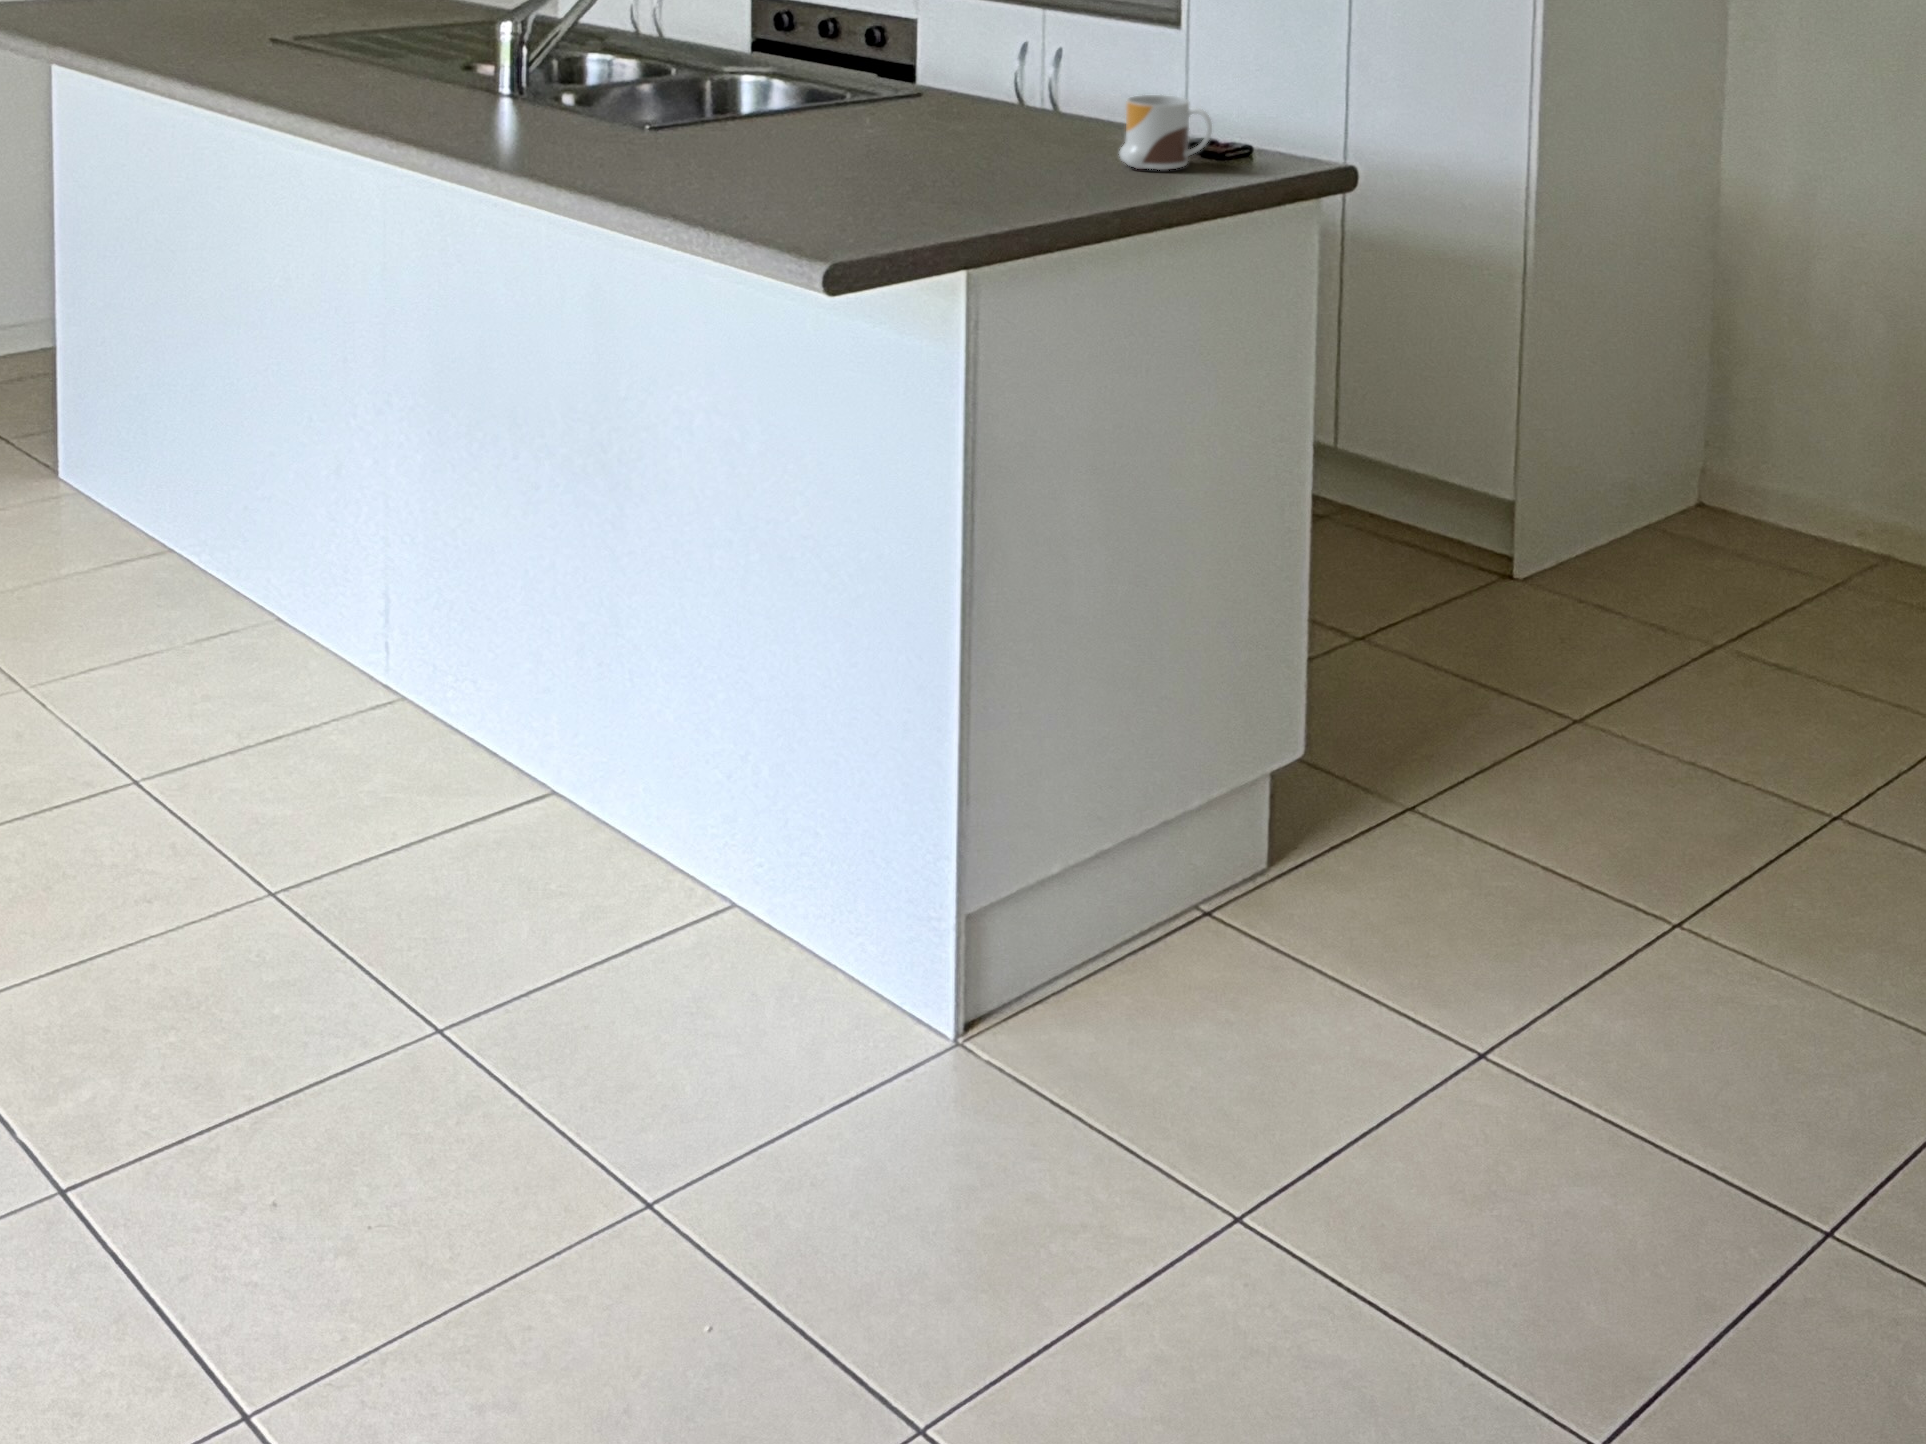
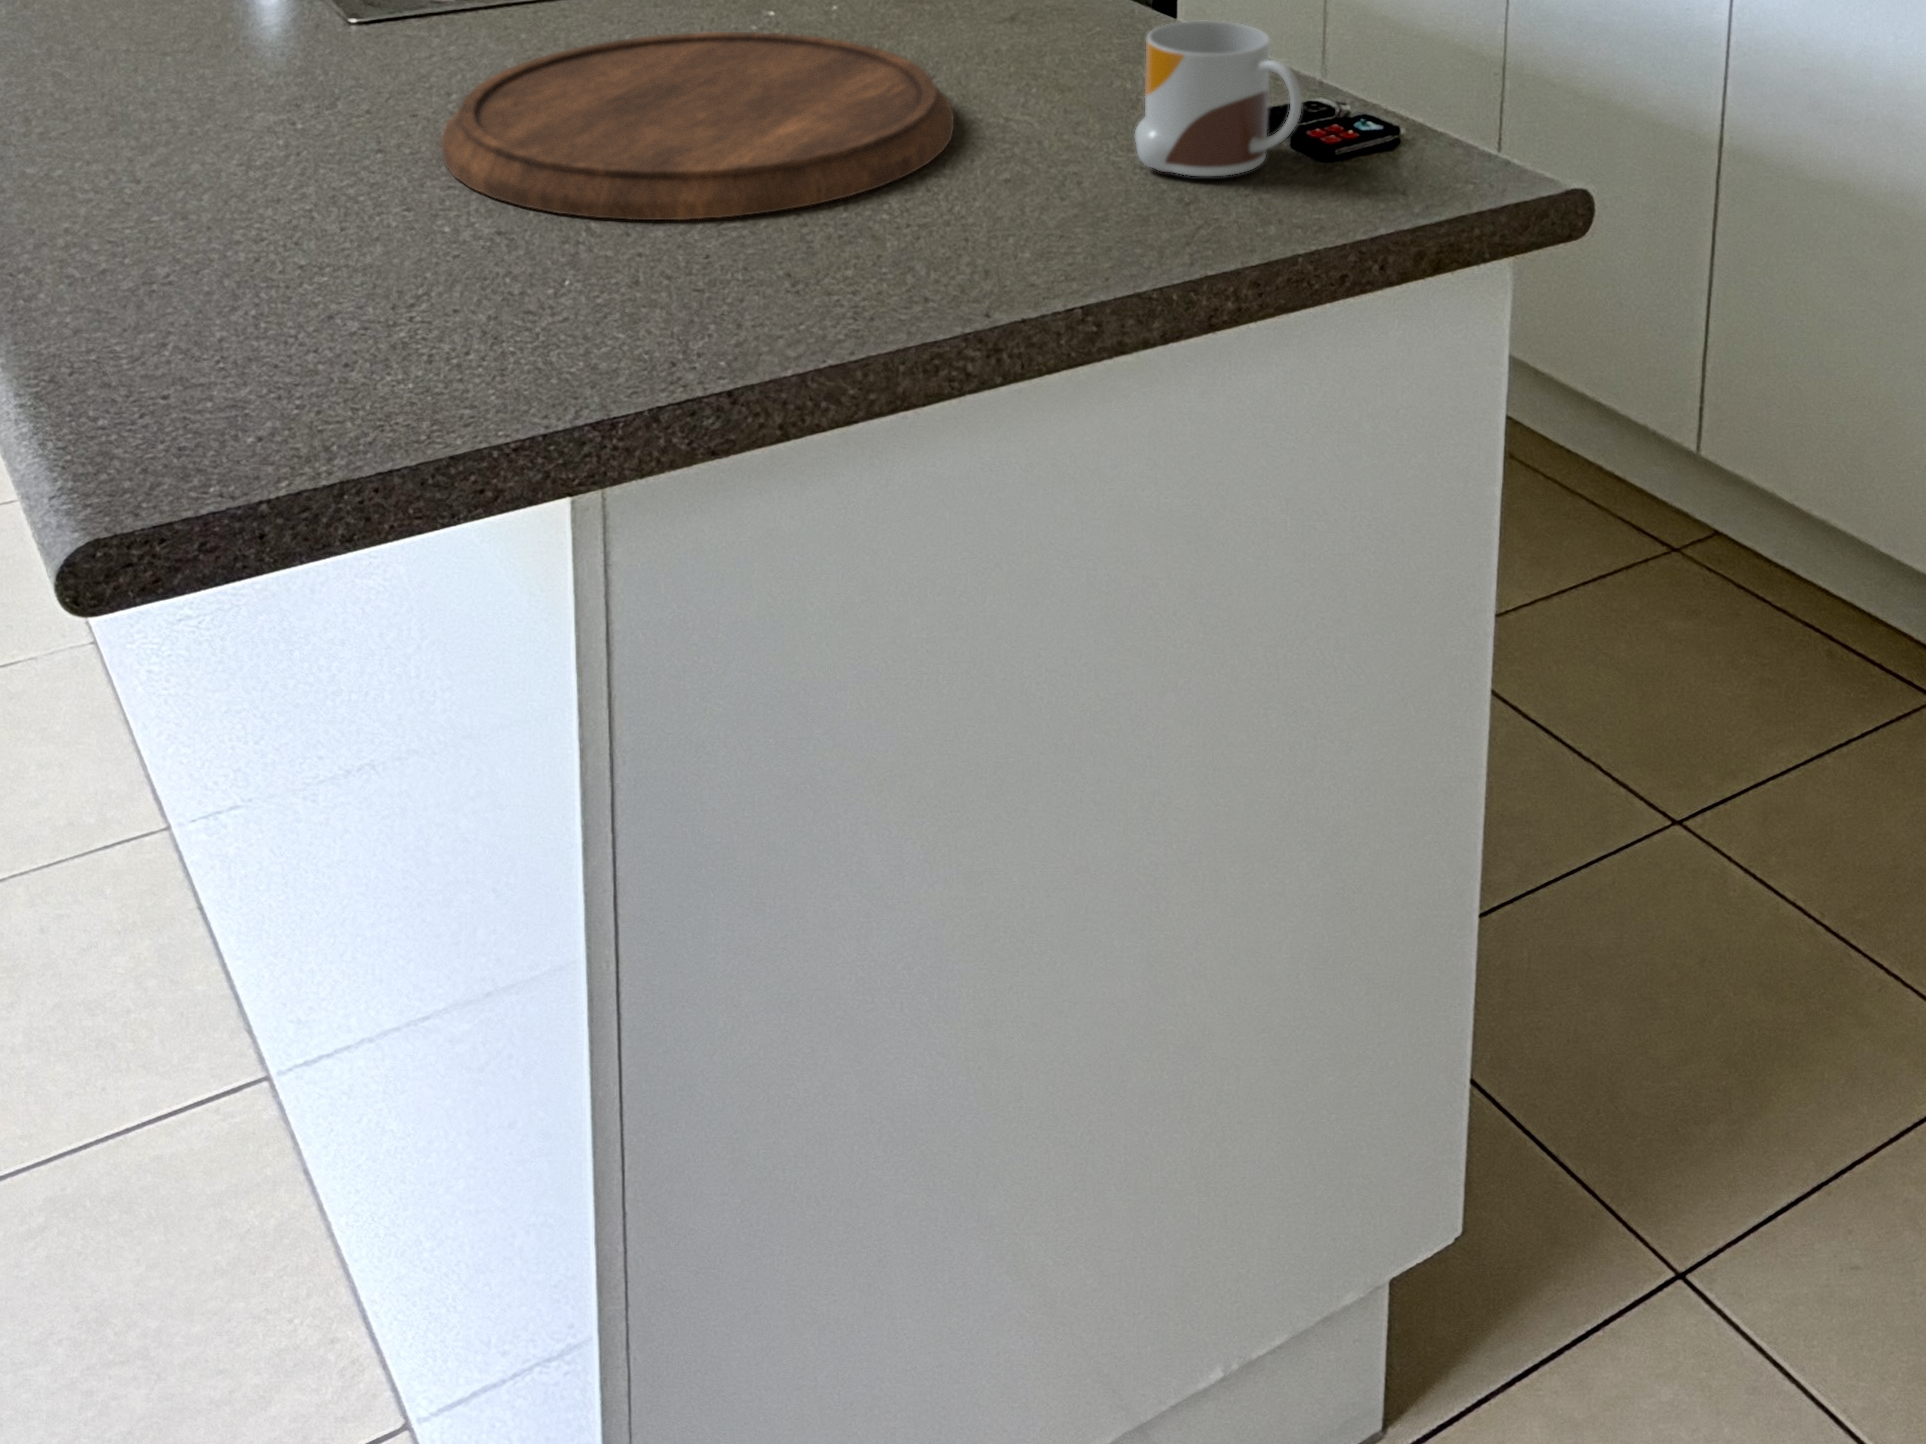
cutting board: none [764,122,1023,189] -> present [442,32,954,220]

